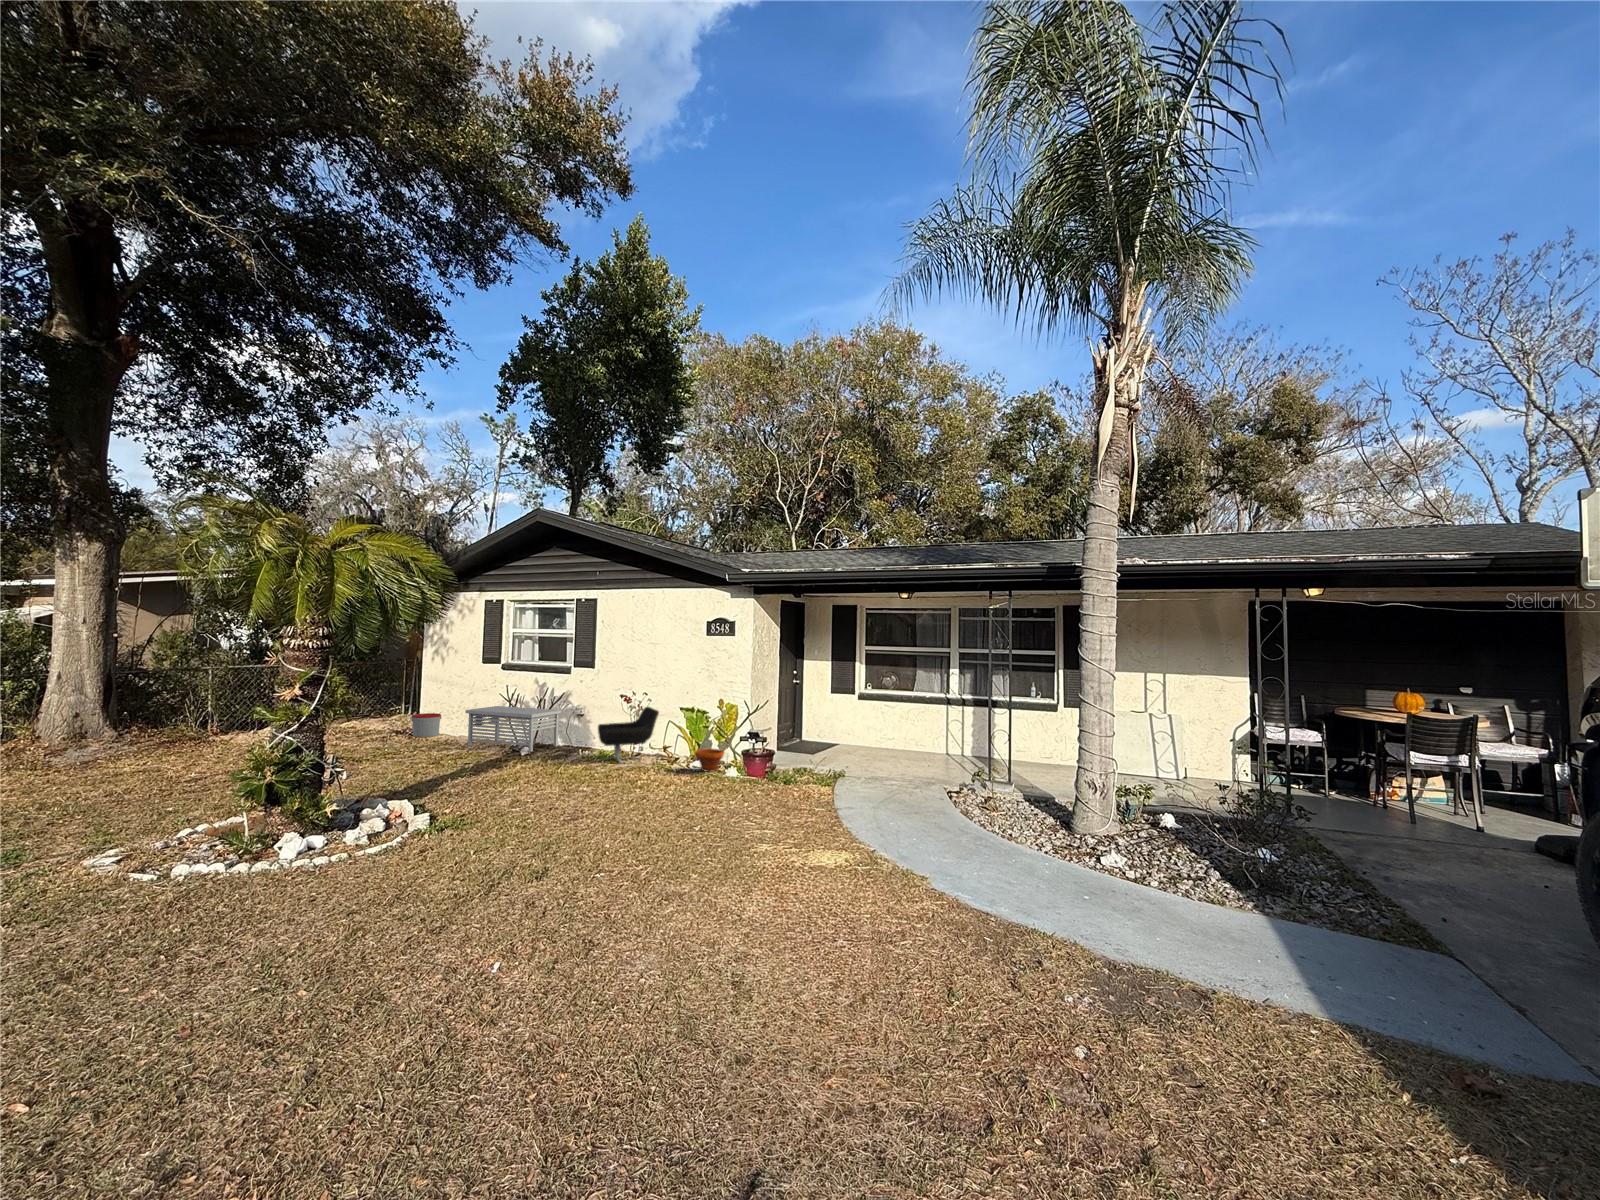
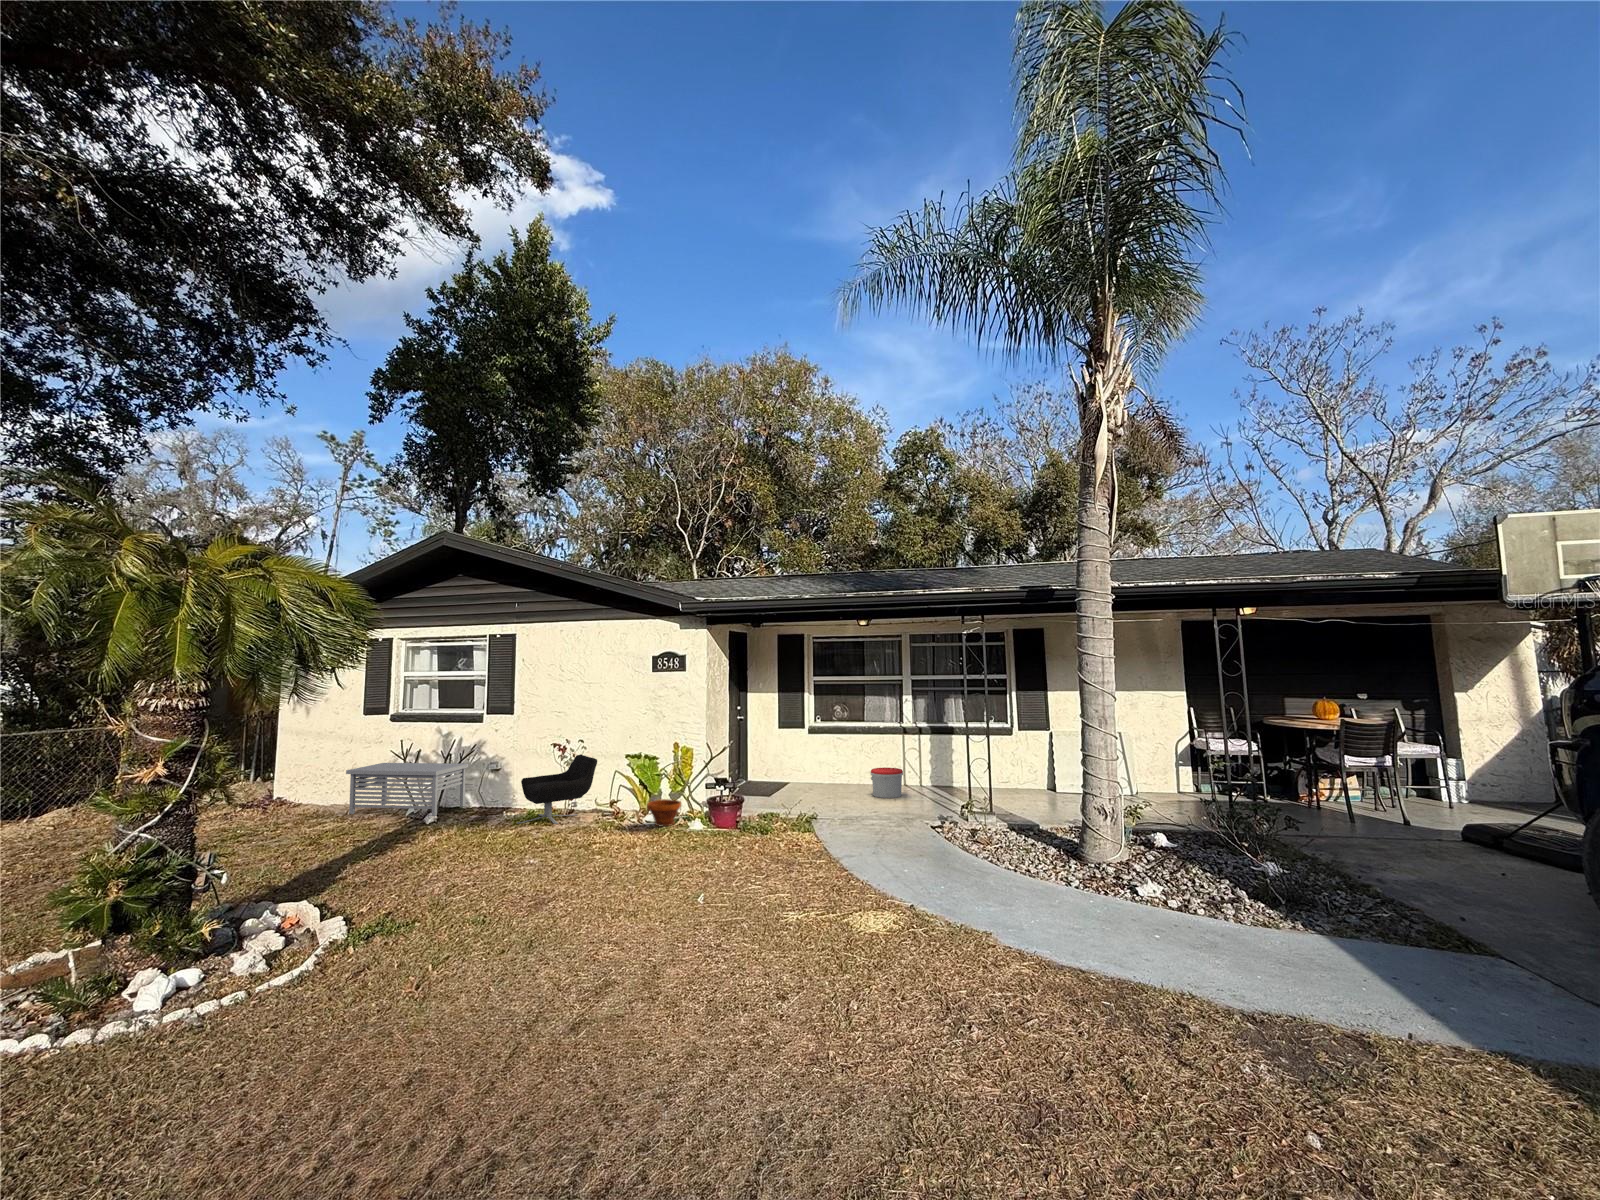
bucket: present [411,713,442,737] -> present [871,768,903,798]

